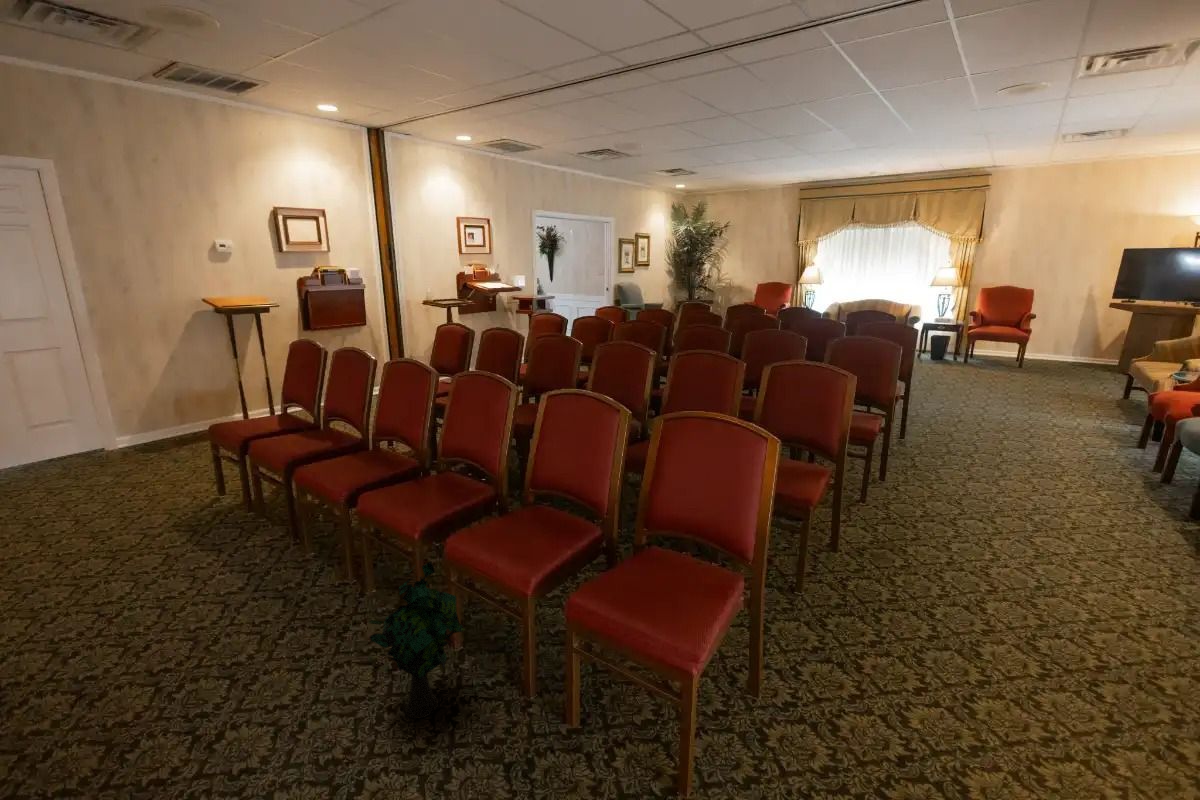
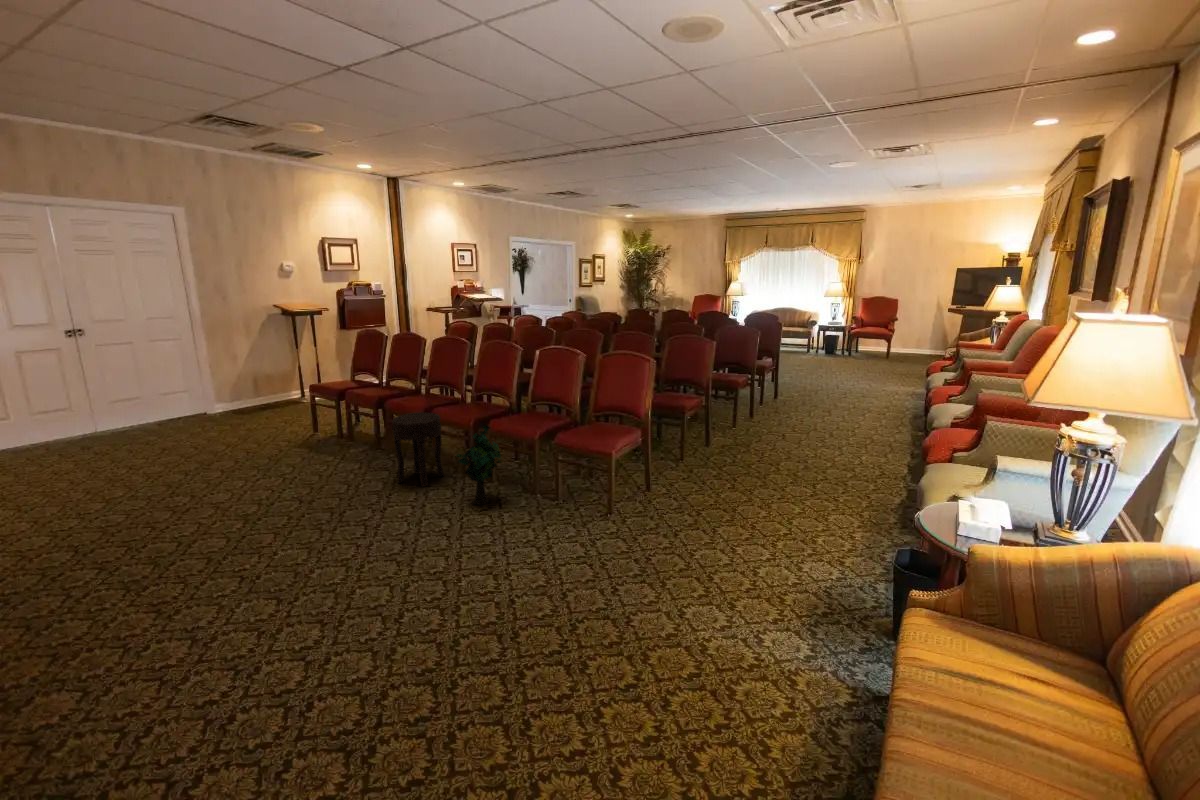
side table: none [271,501,376,647] -> present [392,413,444,486]

